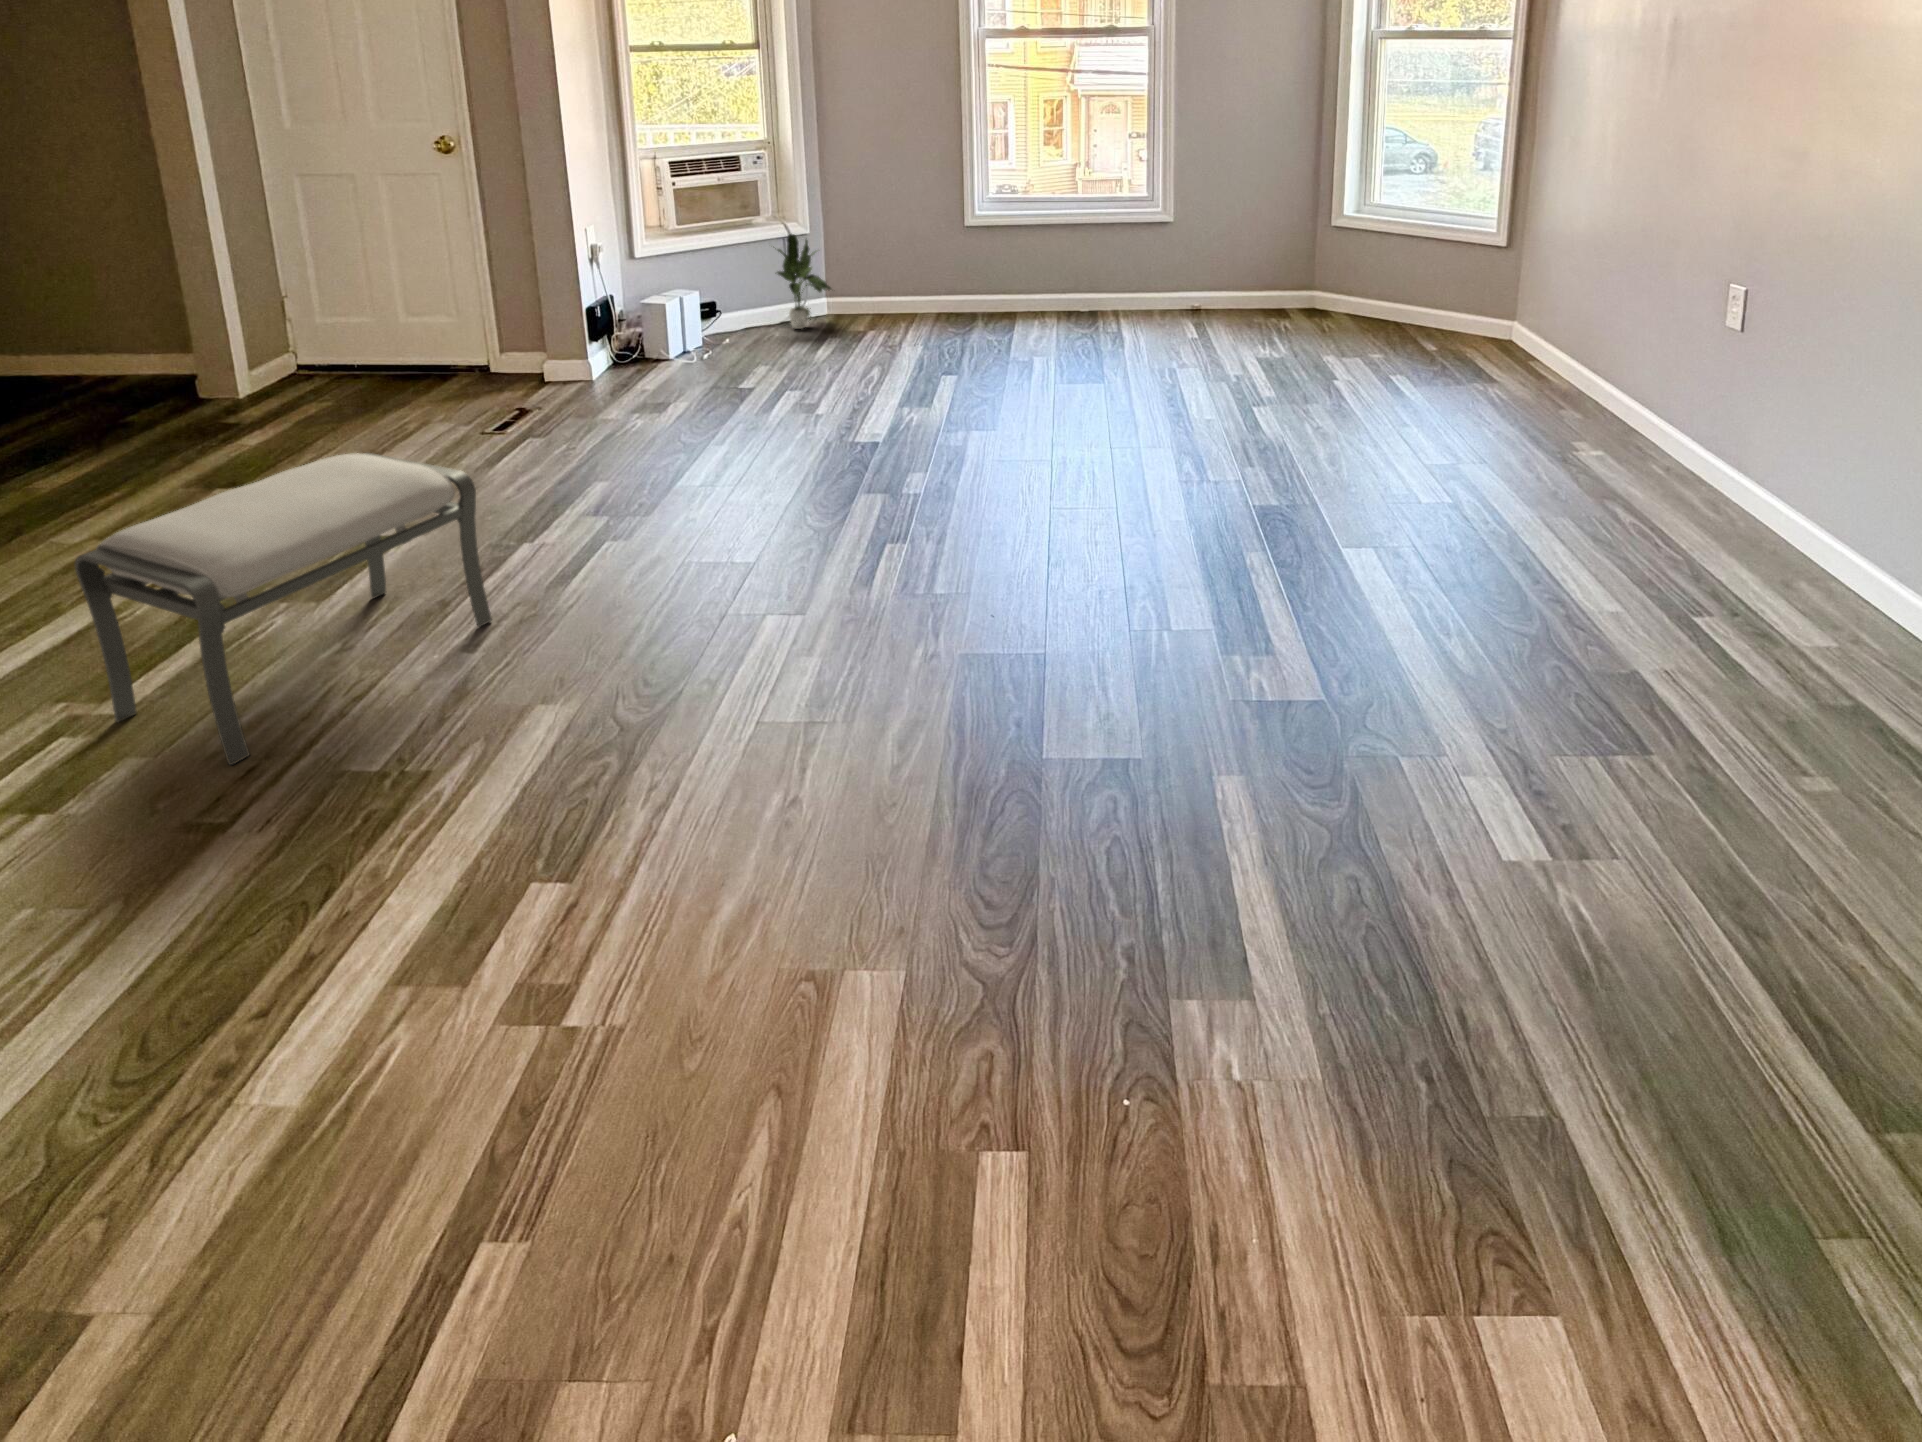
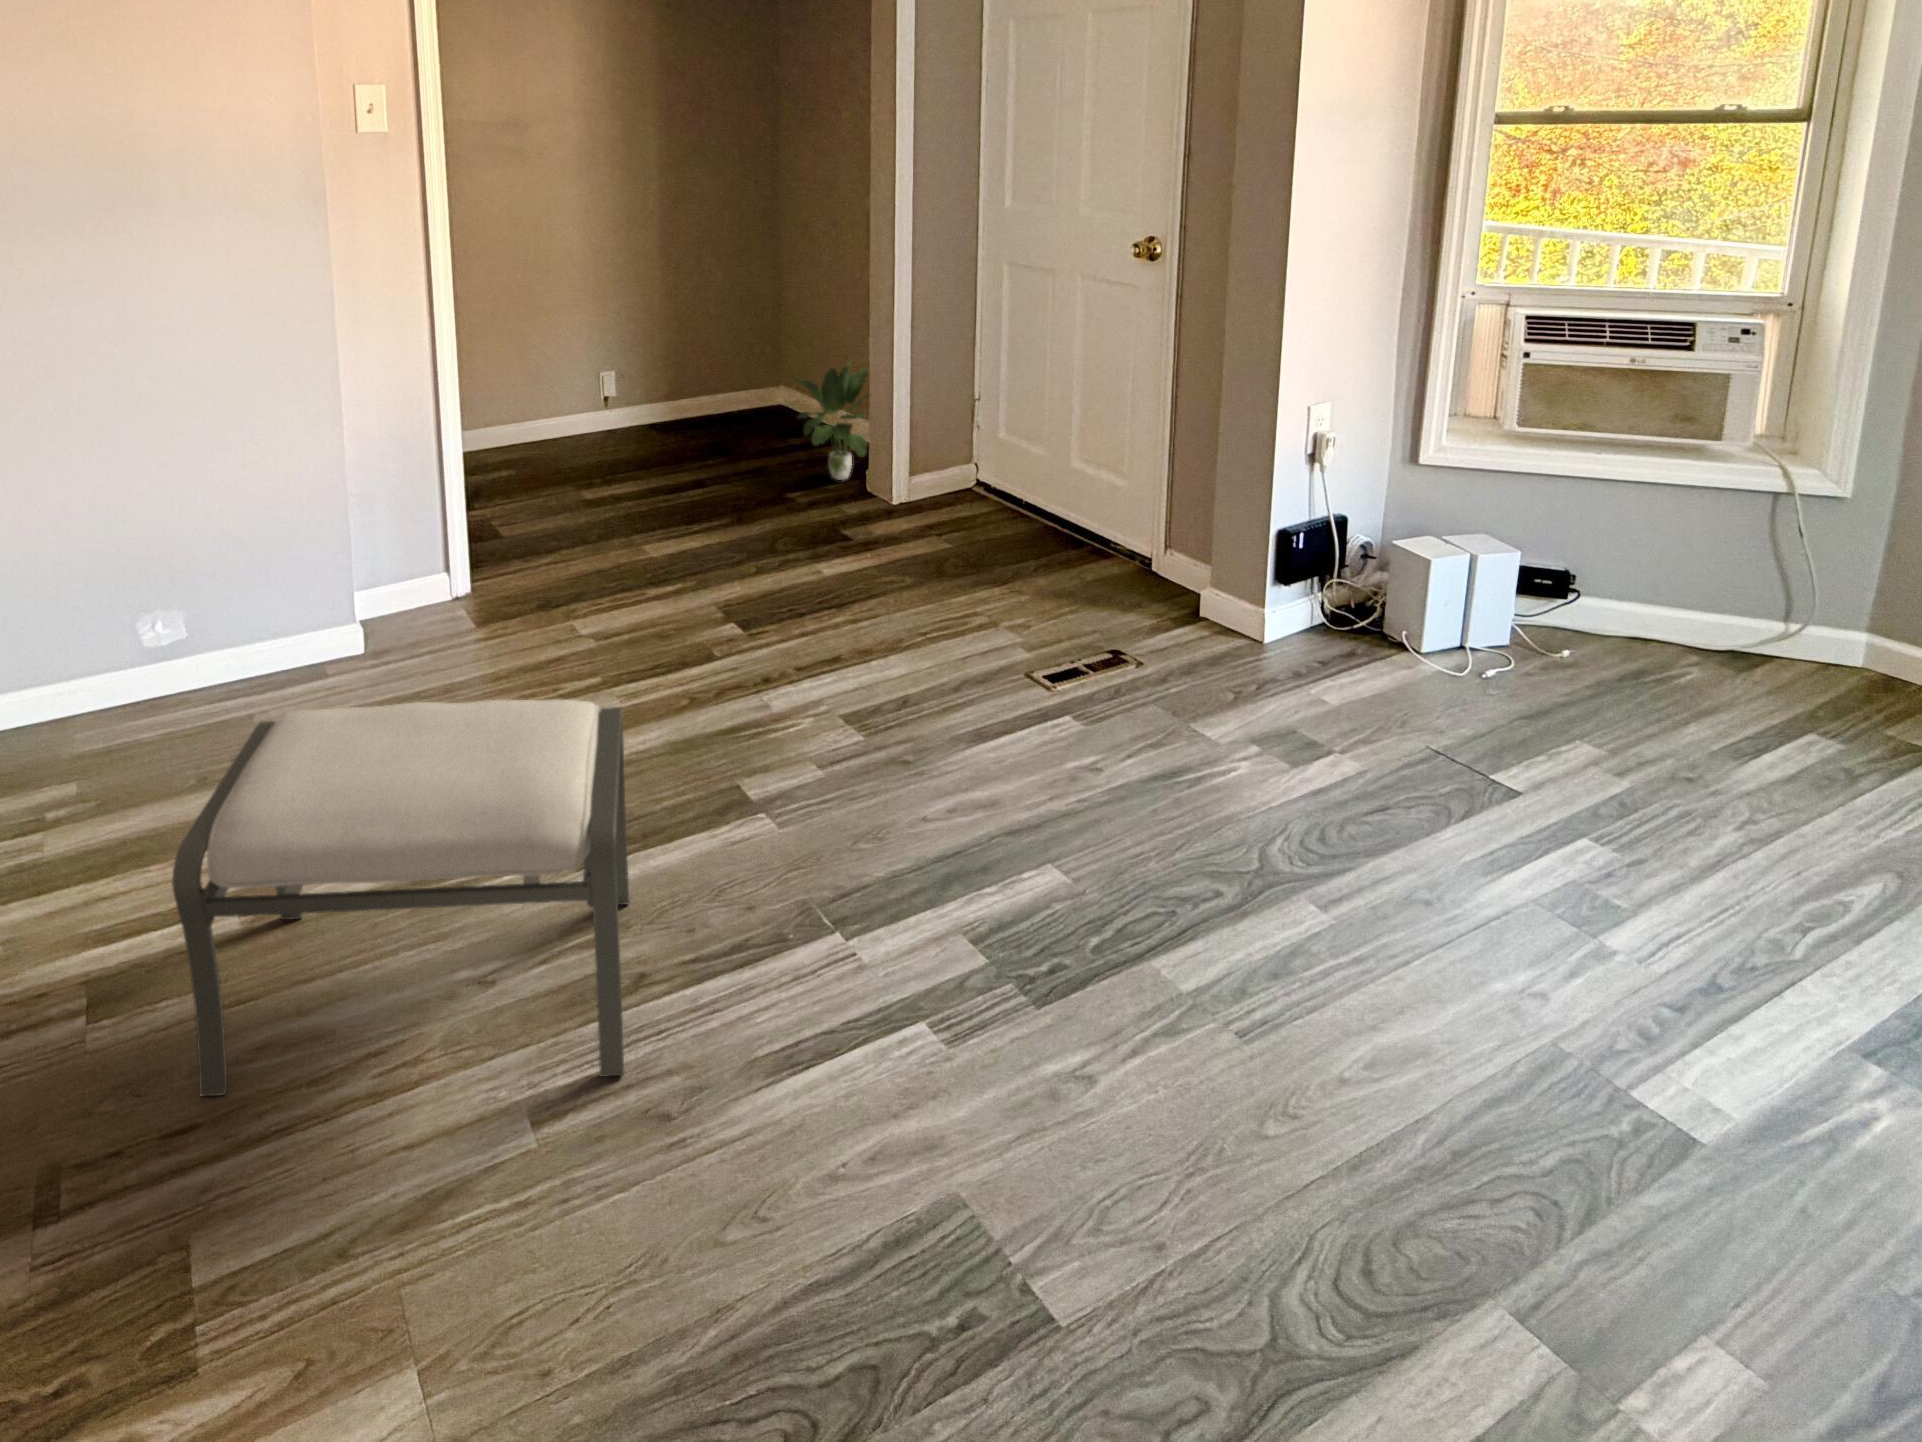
potted plant: present [775,234,831,329] -> present [794,363,870,480]

